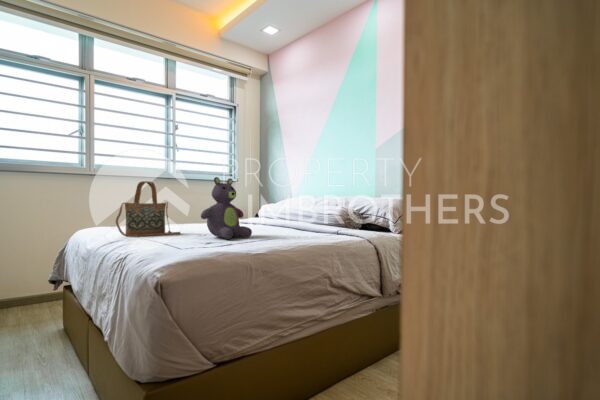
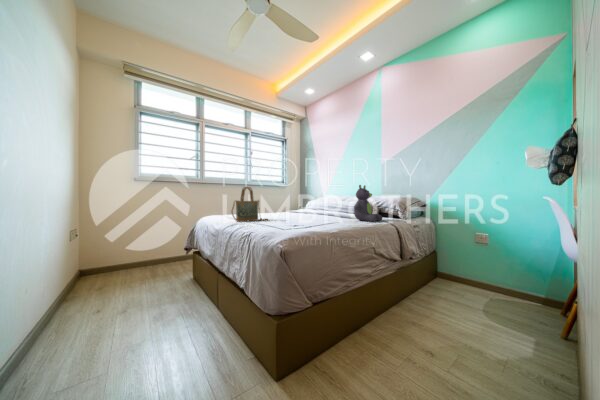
stuffed bear: present [201,177,252,239] -> present [354,185,382,222]

